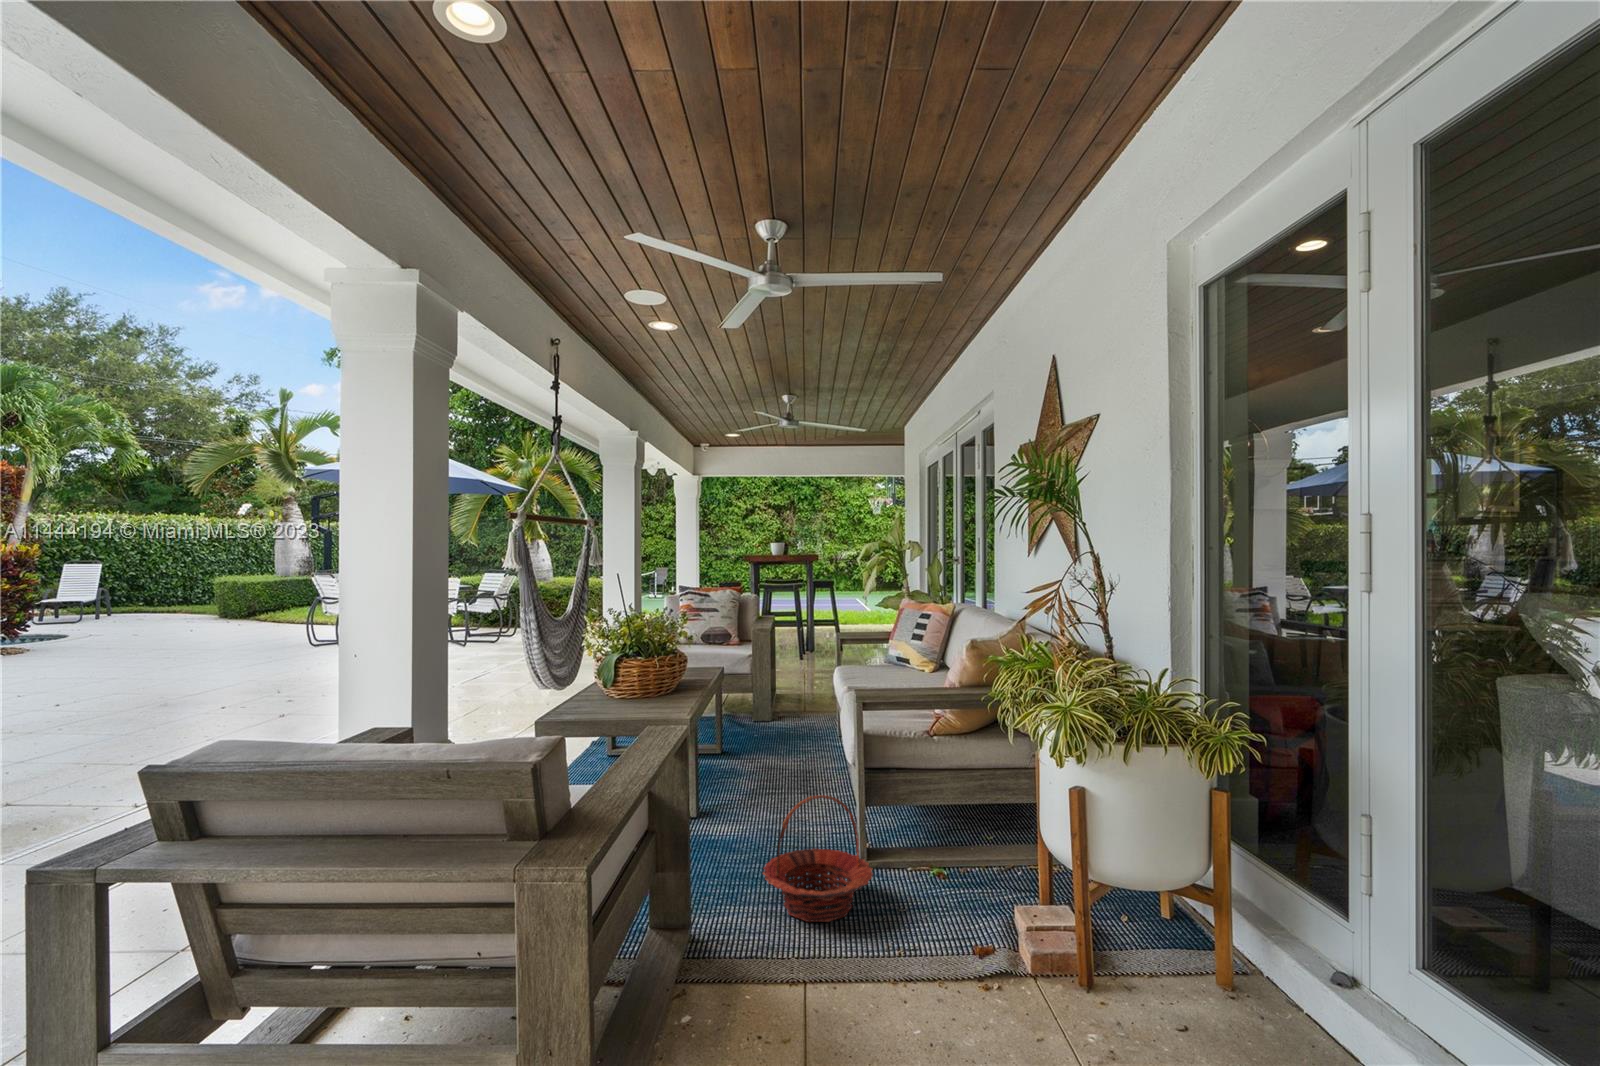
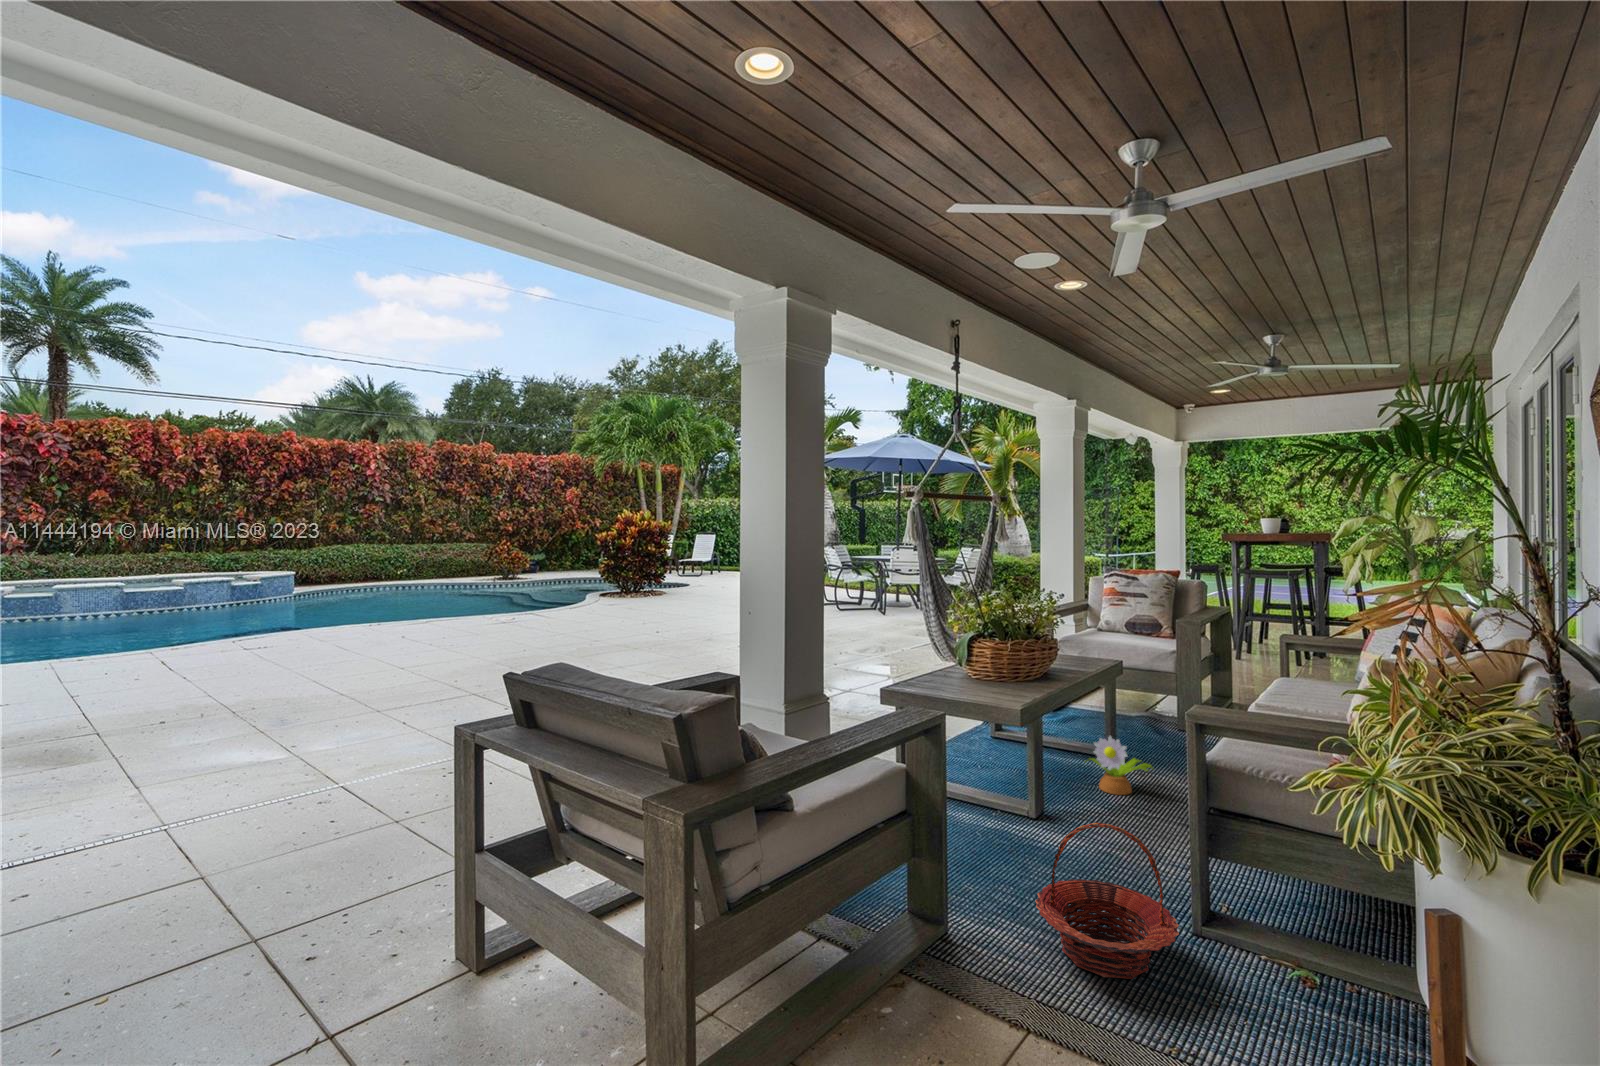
decorative plant: none [721,735,777,787] -> present [1087,736,1153,795]

